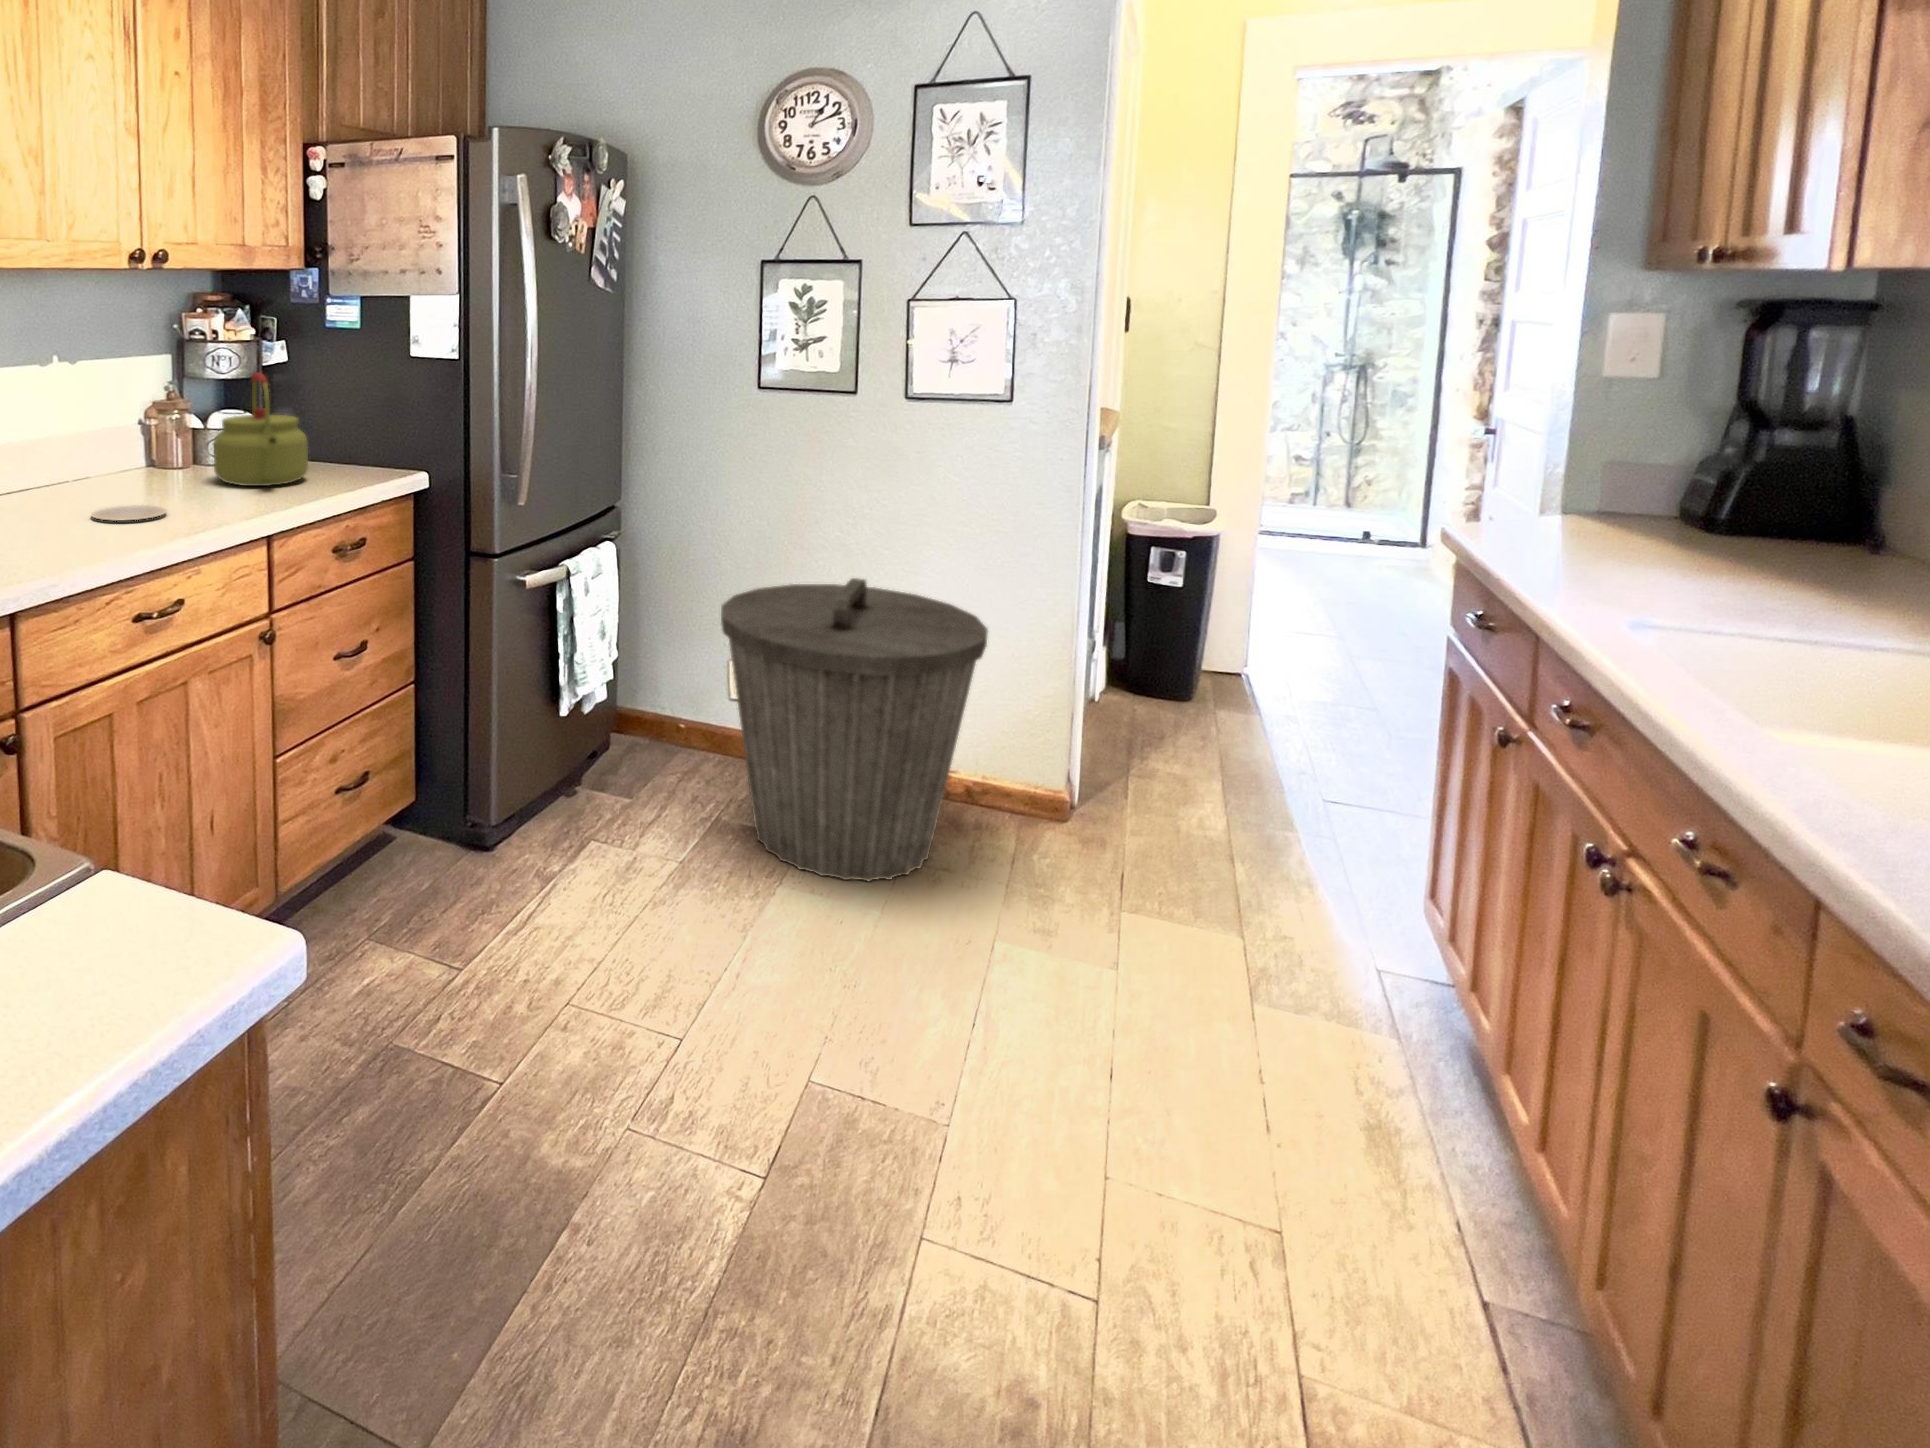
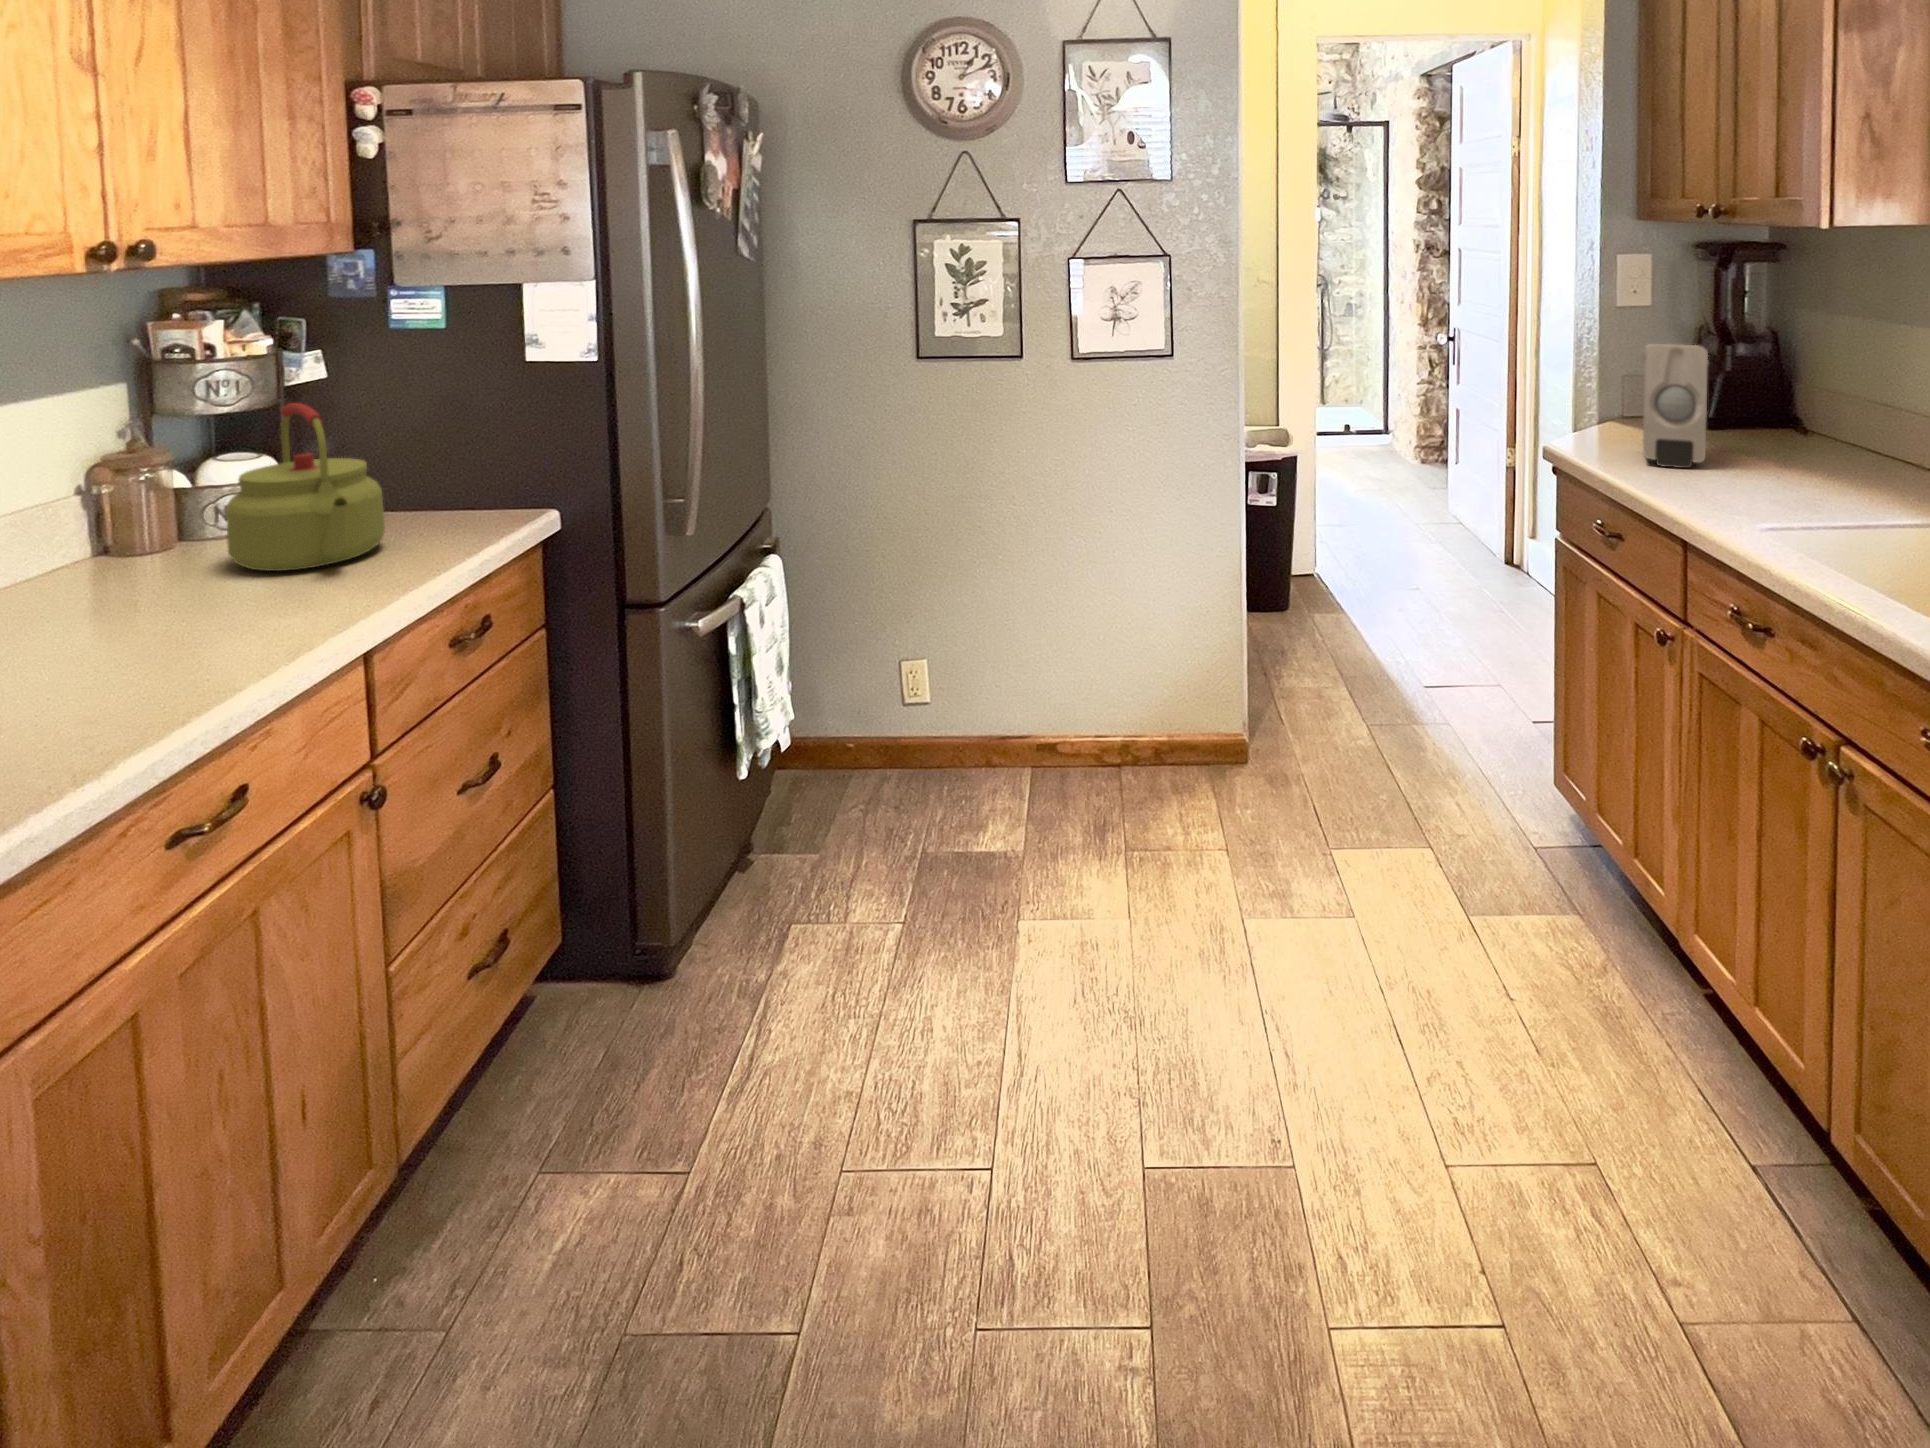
soap dispenser: none [1557,411,1682,563] -> present [1643,344,1708,468]
plate: present [92,505,166,521] -> none [37,454,185,680]
trash can: present [721,578,988,881] -> none [918,557,1192,893]

